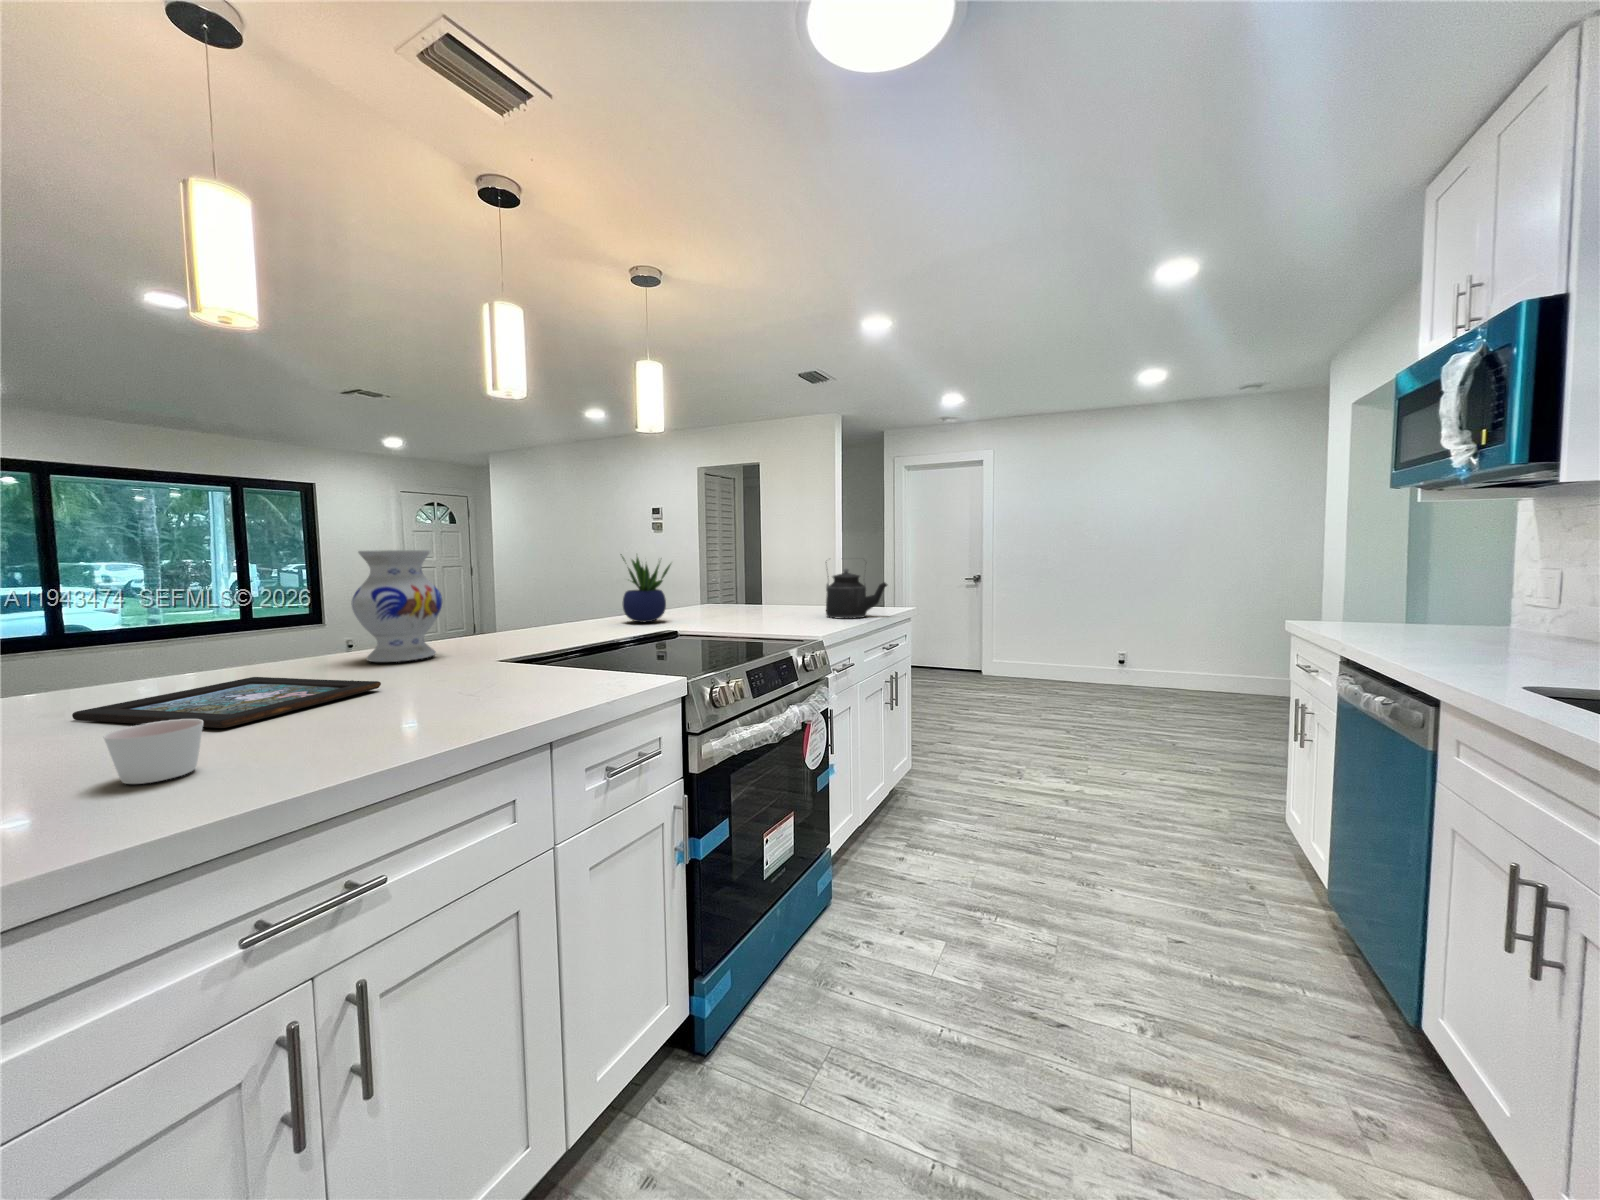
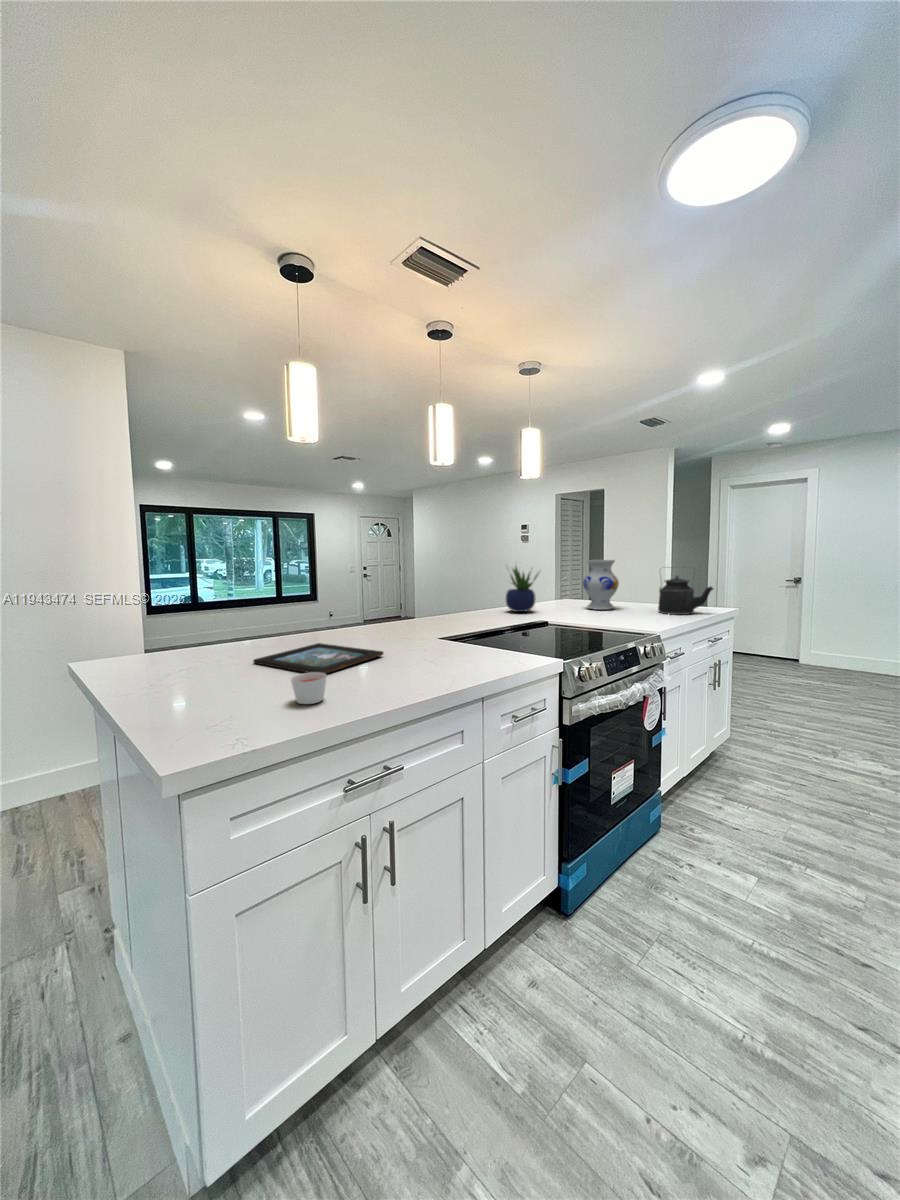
vase: present [352,550,442,662] -> present [583,560,619,610]

